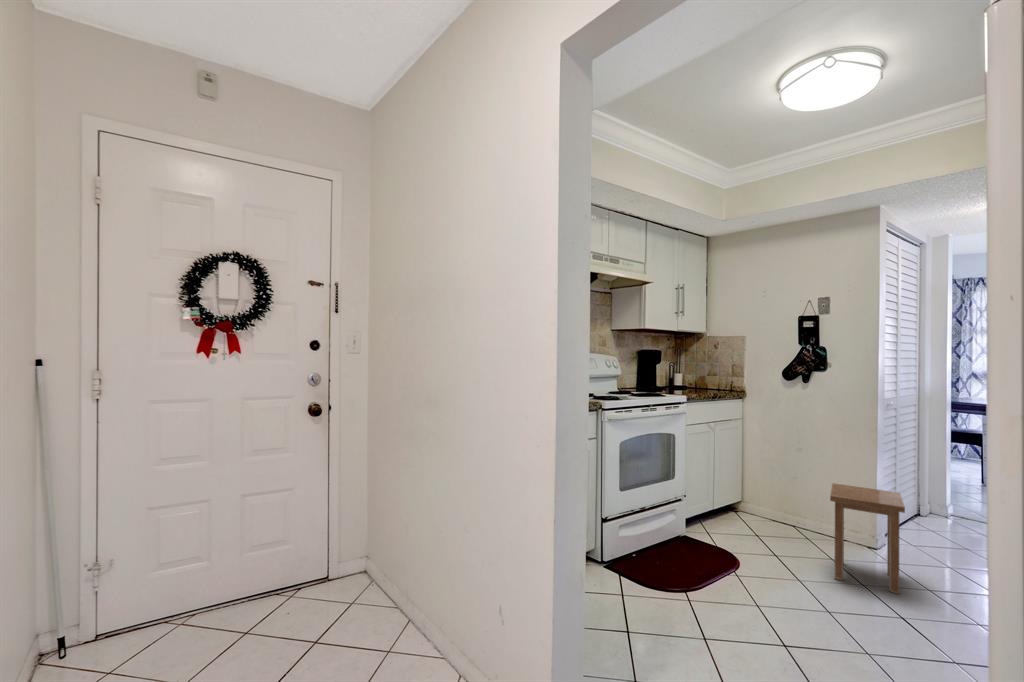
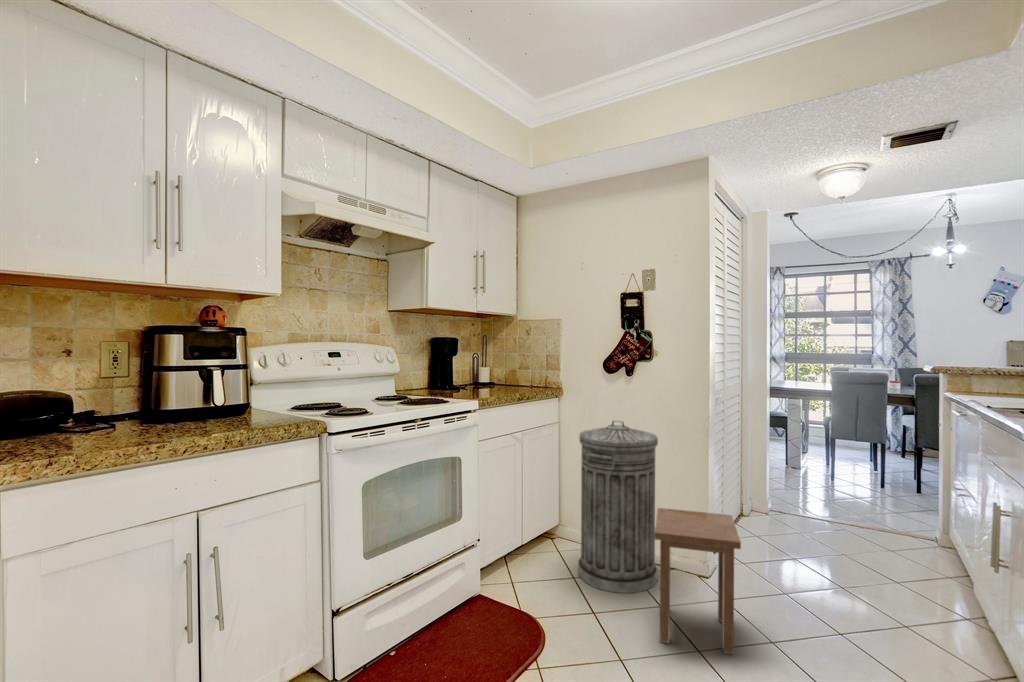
trash can: none [762,416,833,550] -> present [578,421,658,593]

